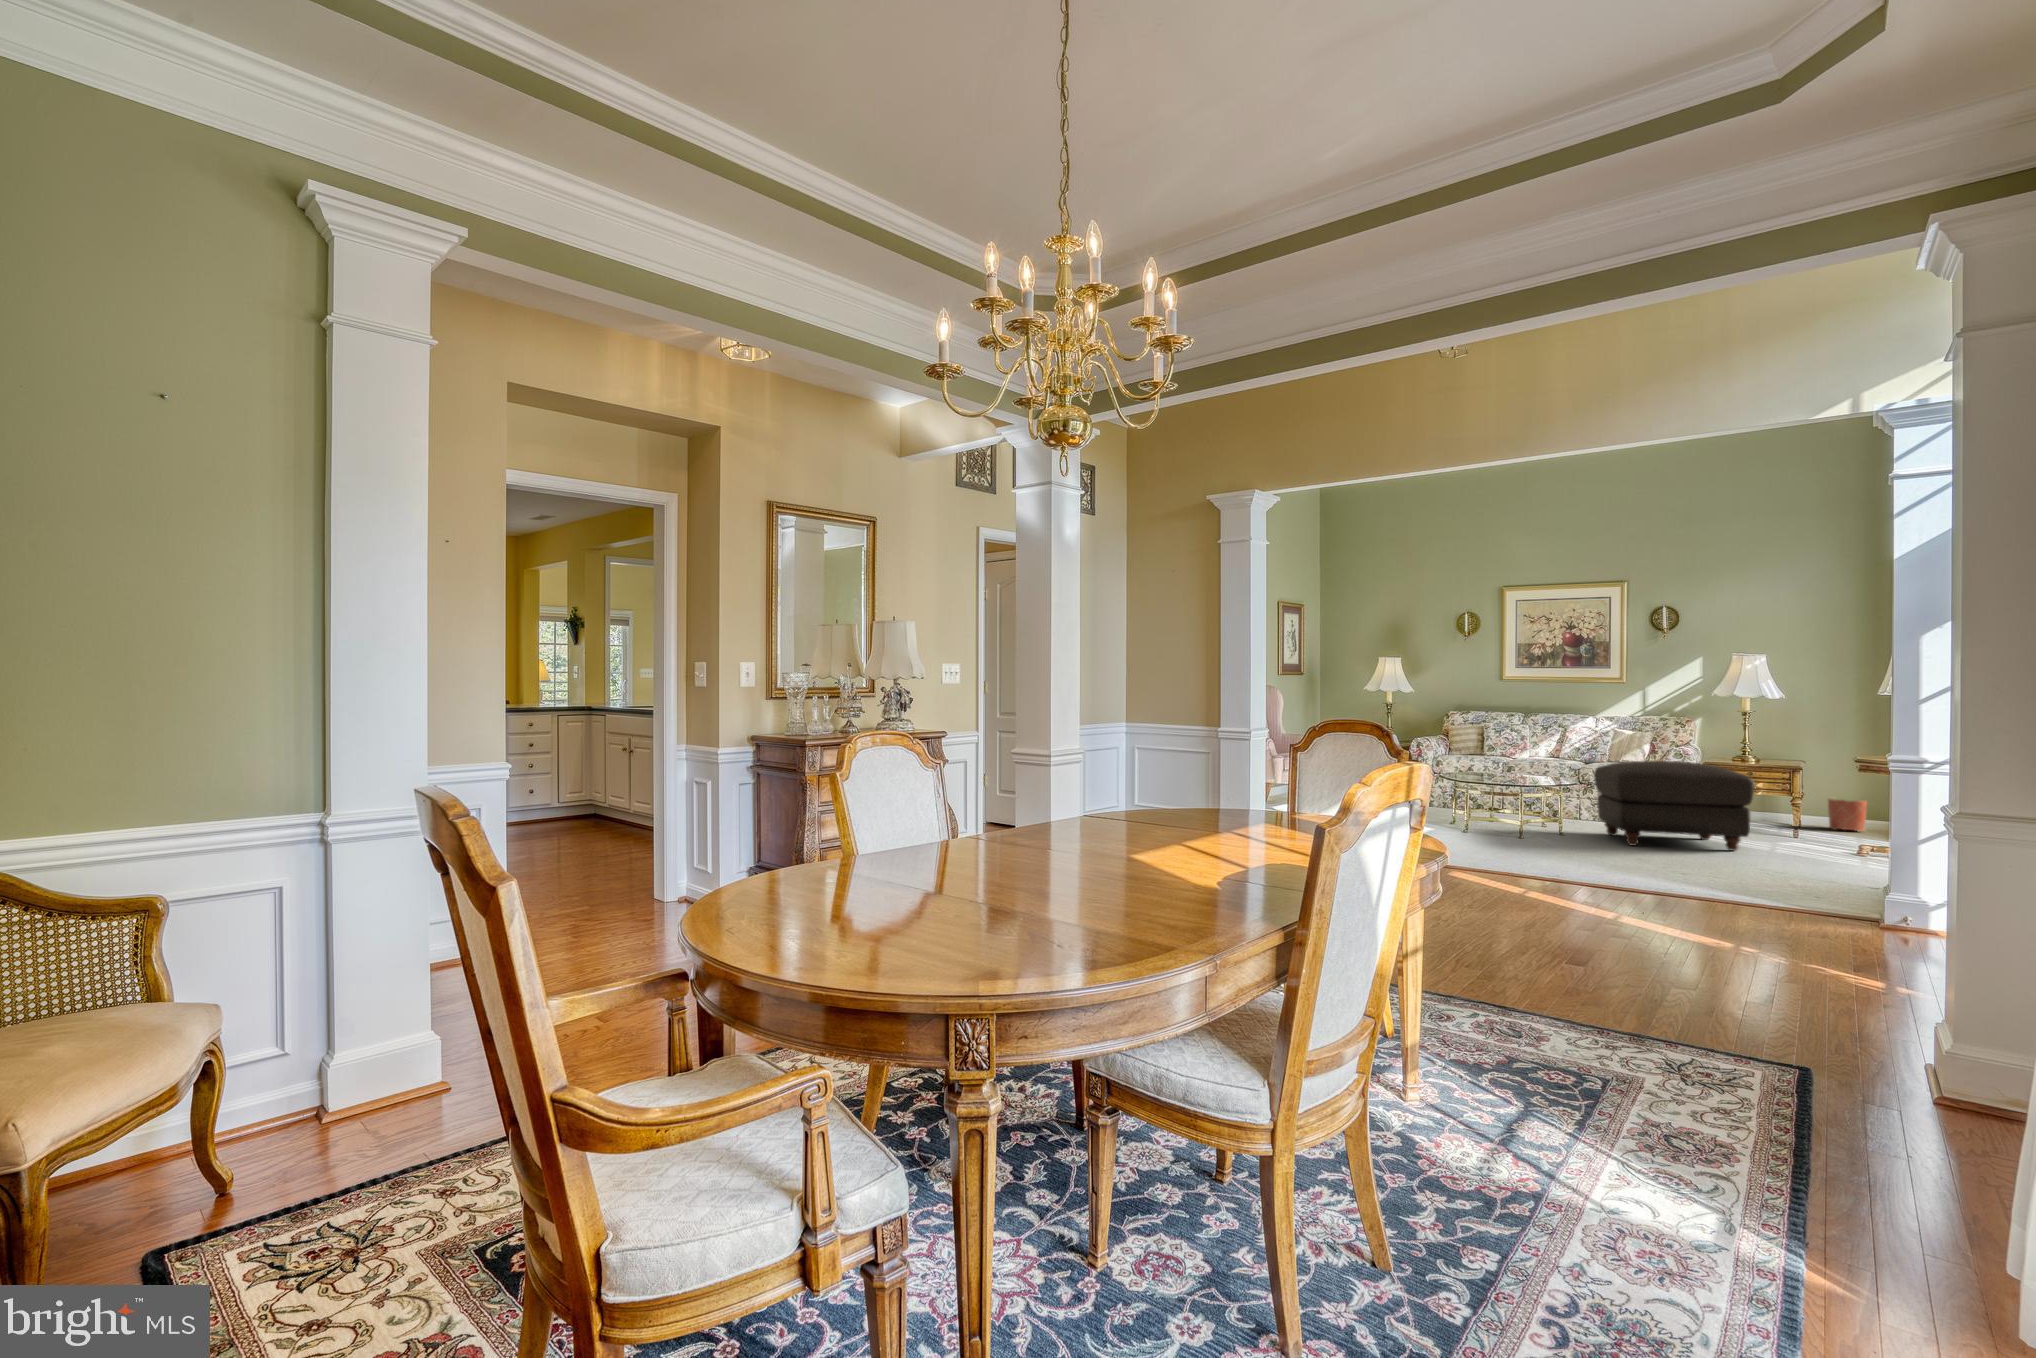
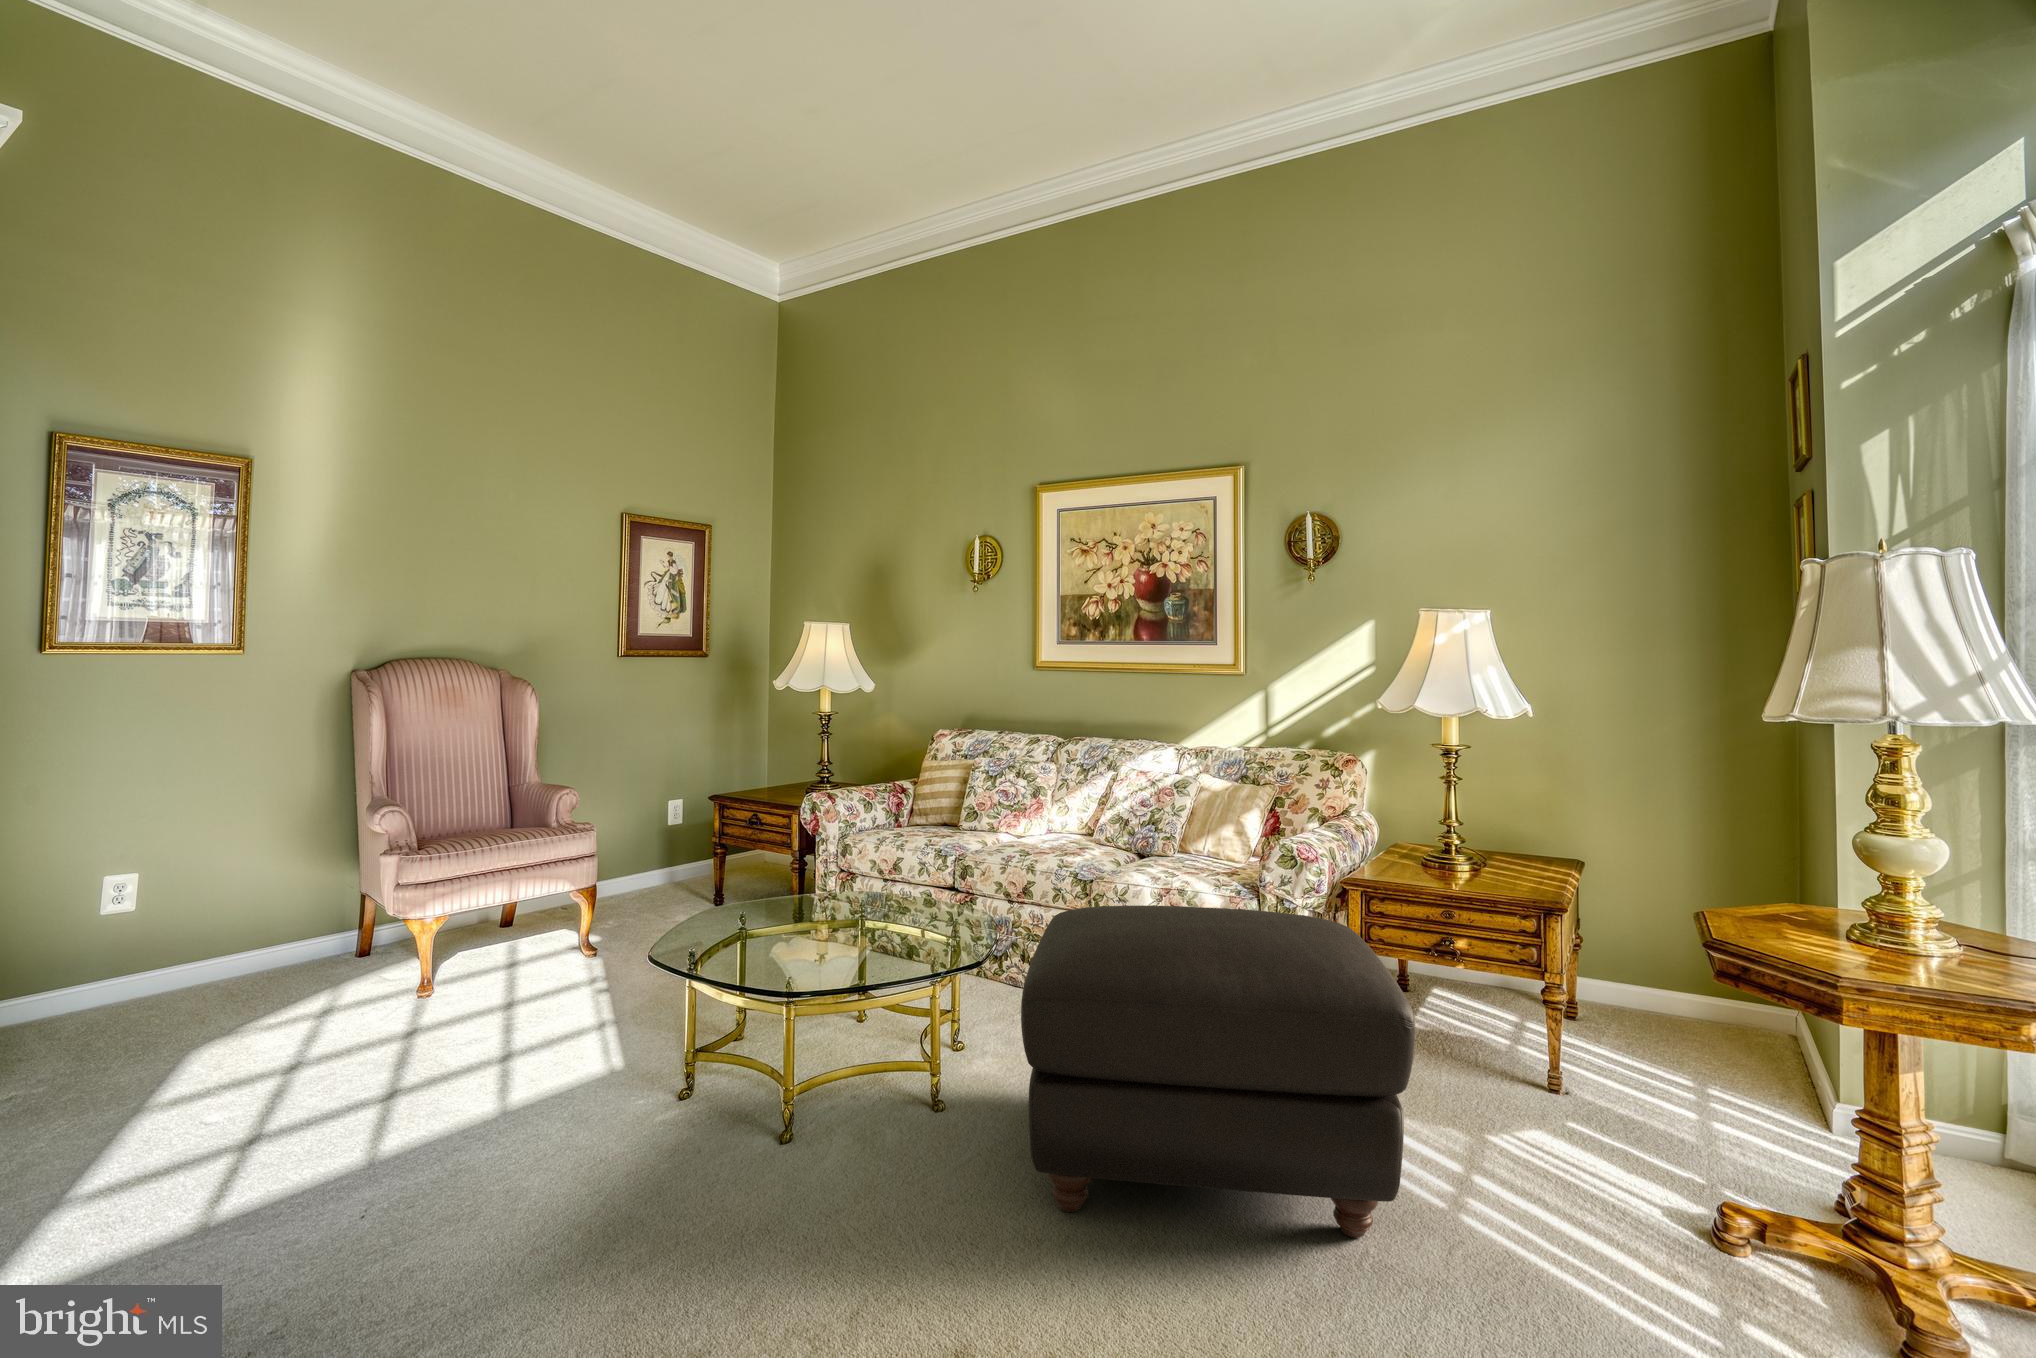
planter: present [1828,798,1867,832] -> none [1619,947,1703,1040]

